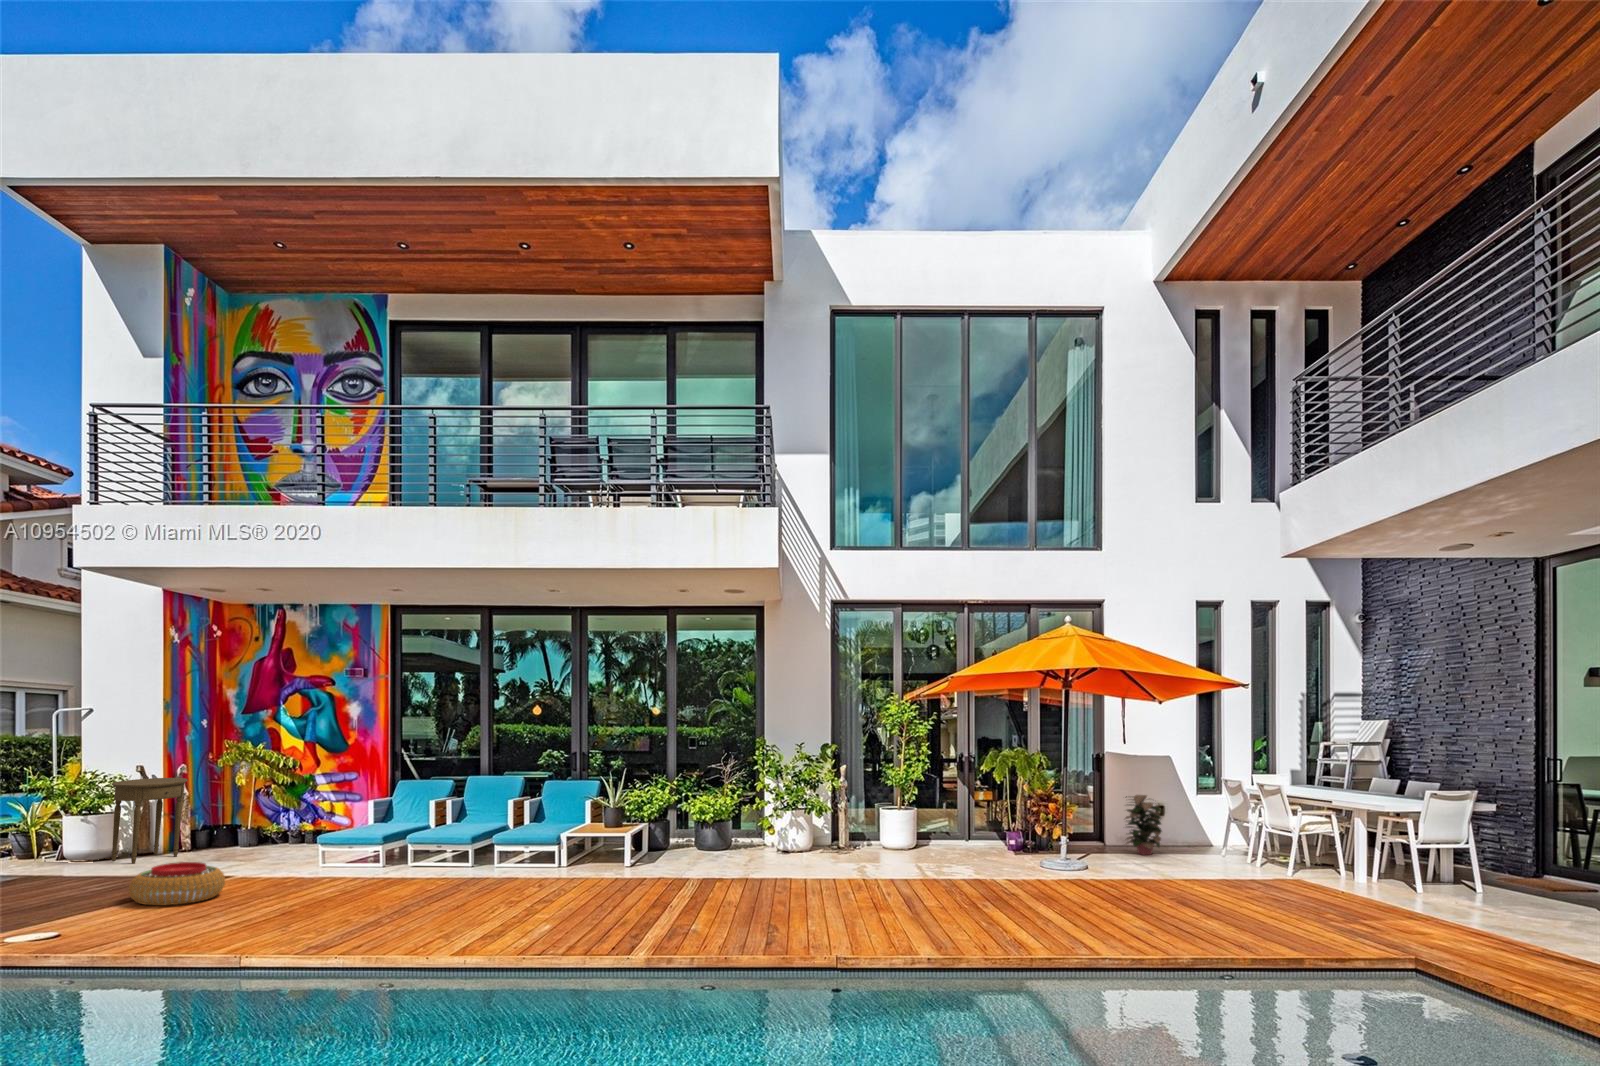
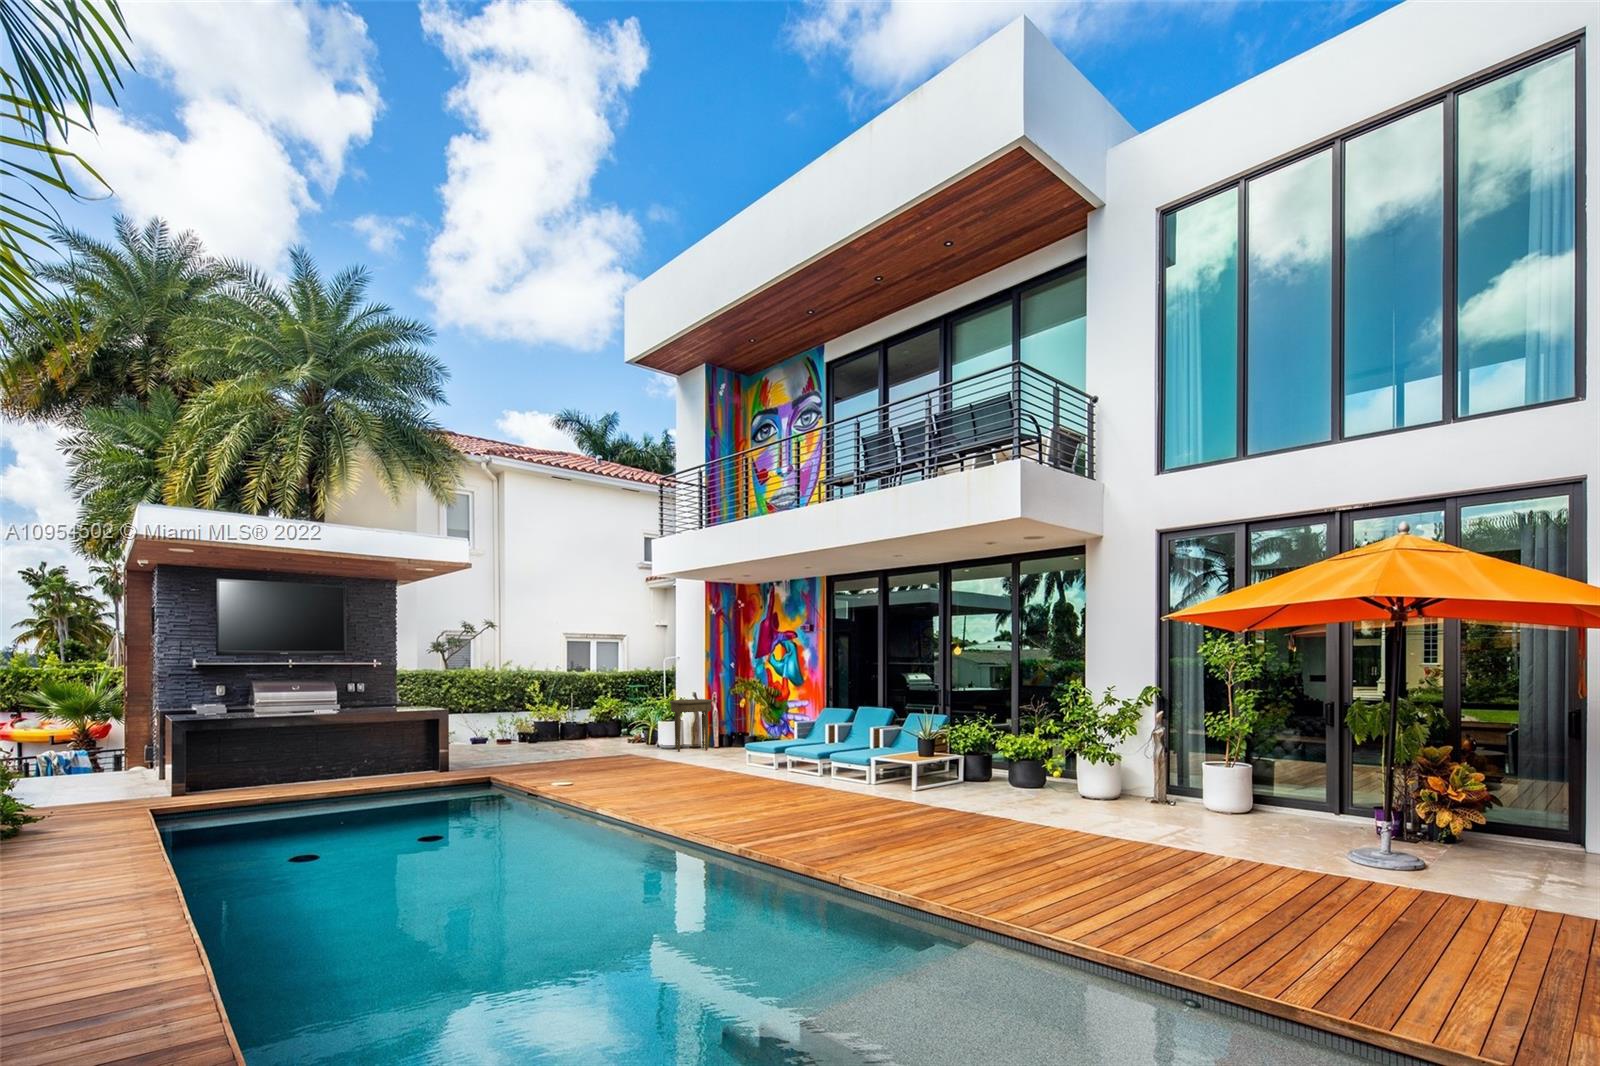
decorative plant: present [1125,795,1162,855] -> none [1493,771,1569,856]
pouf: present [129,862,225,905] -> none [609,750,664,775]

